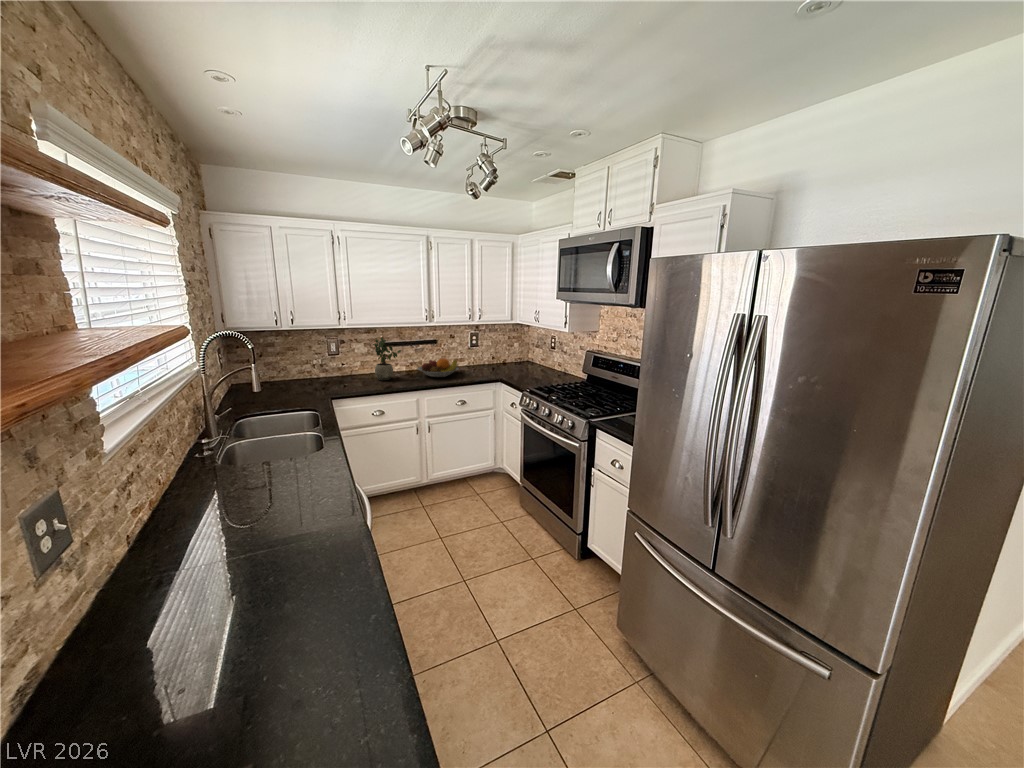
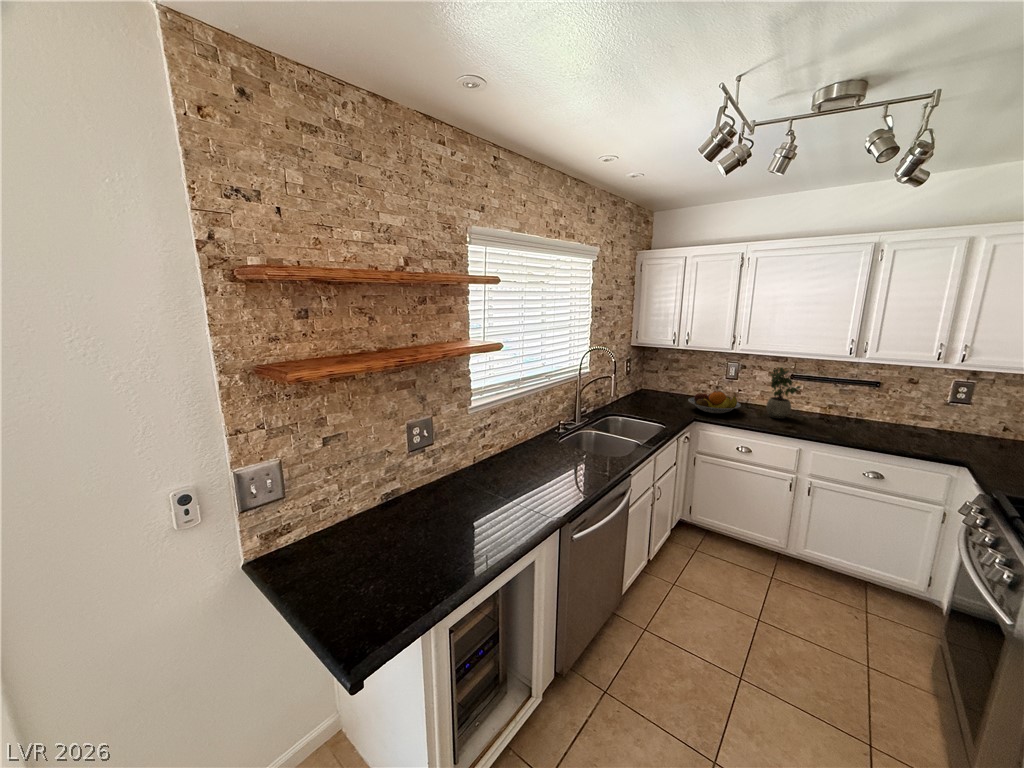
fruit bowl: present [418,358,459,377] -> present [688,391,741,413]

